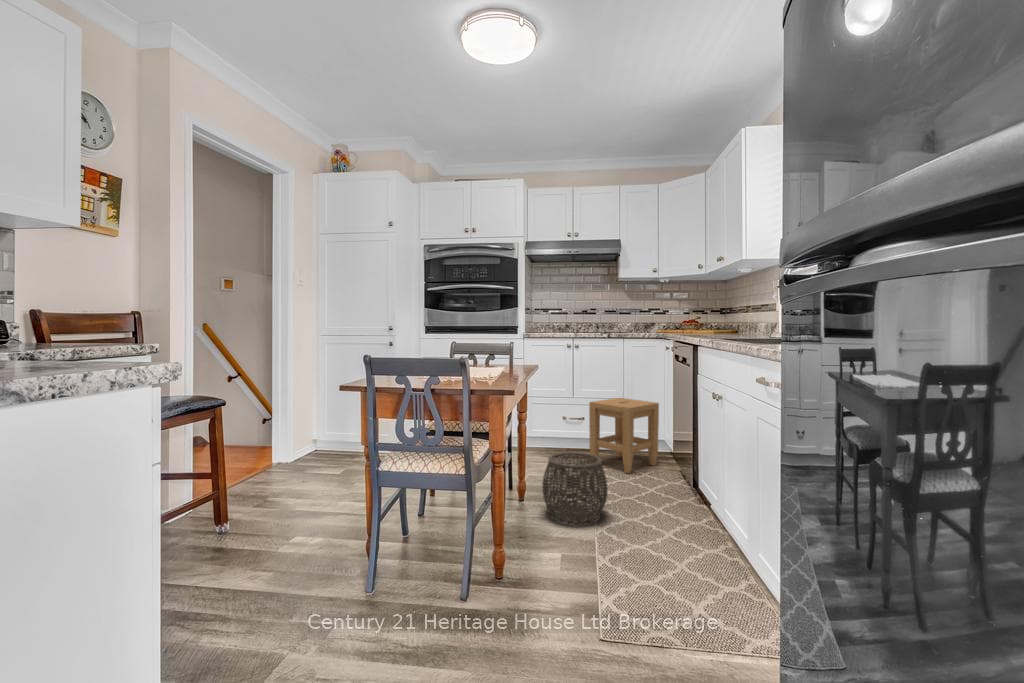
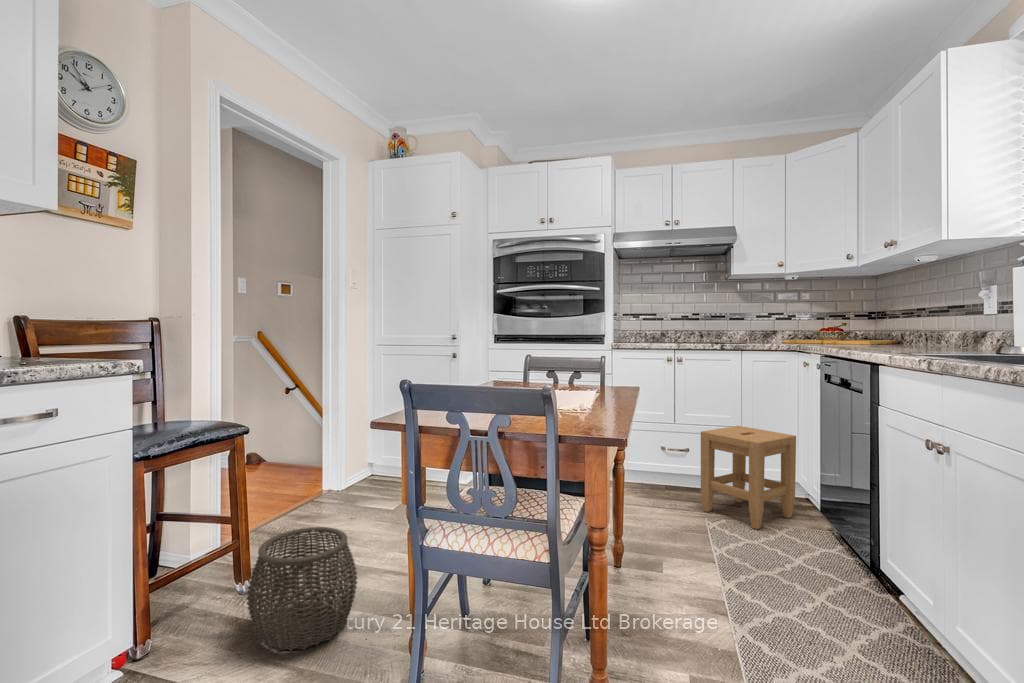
woven basket: present [542,452,608,523] -> present [247,527,357,651]

